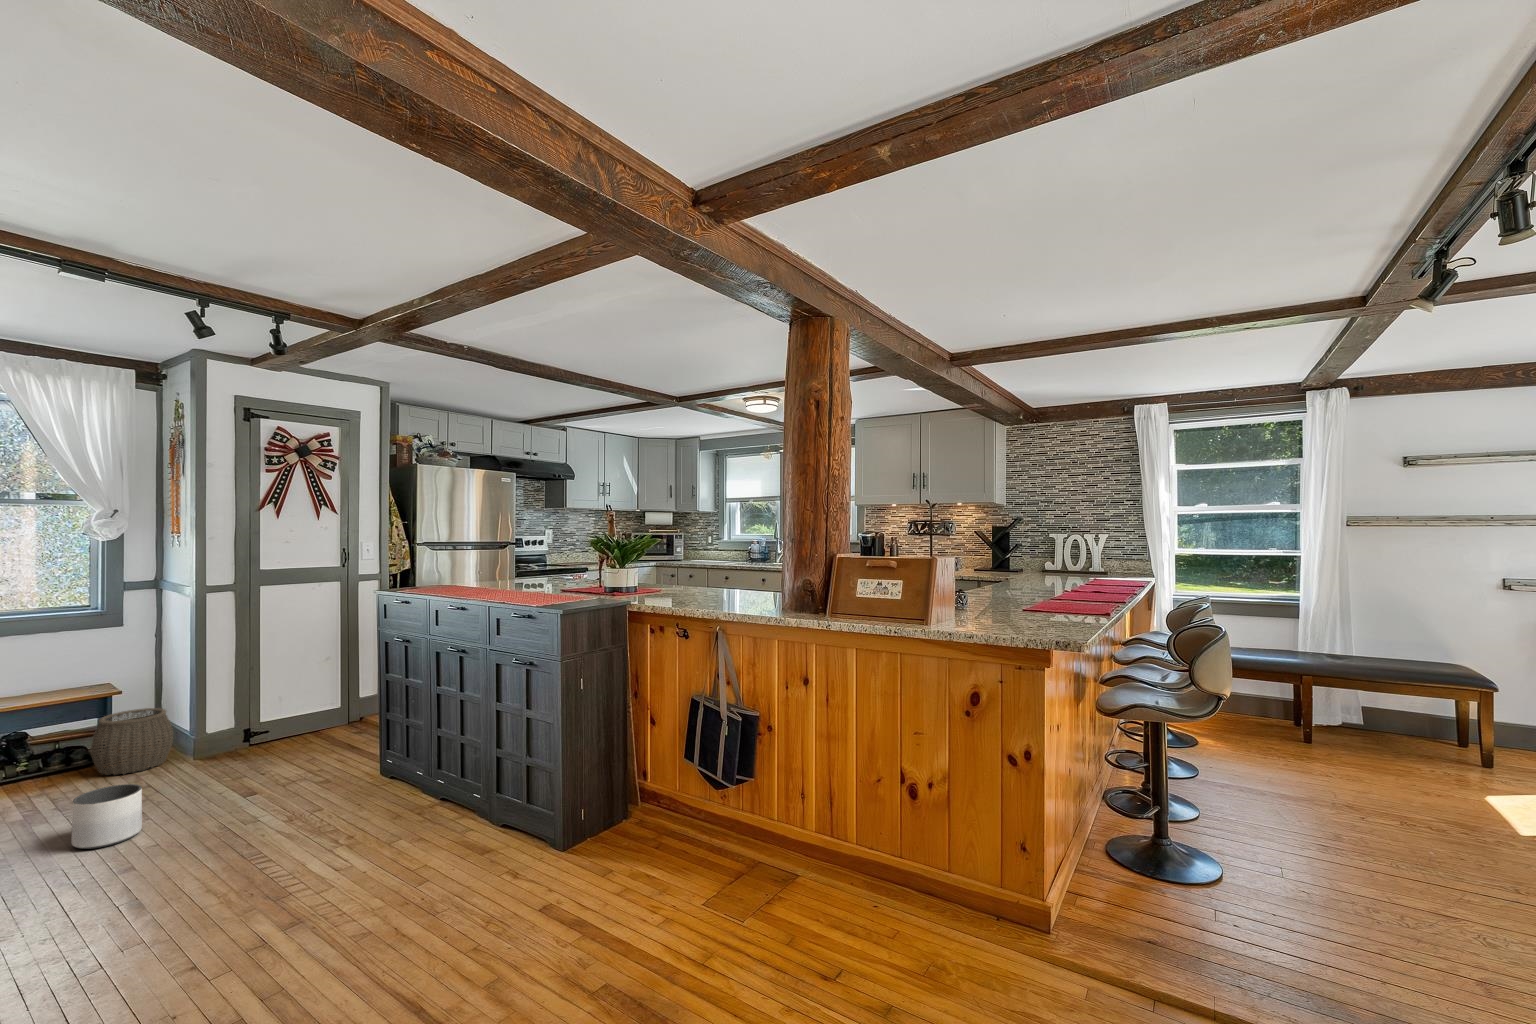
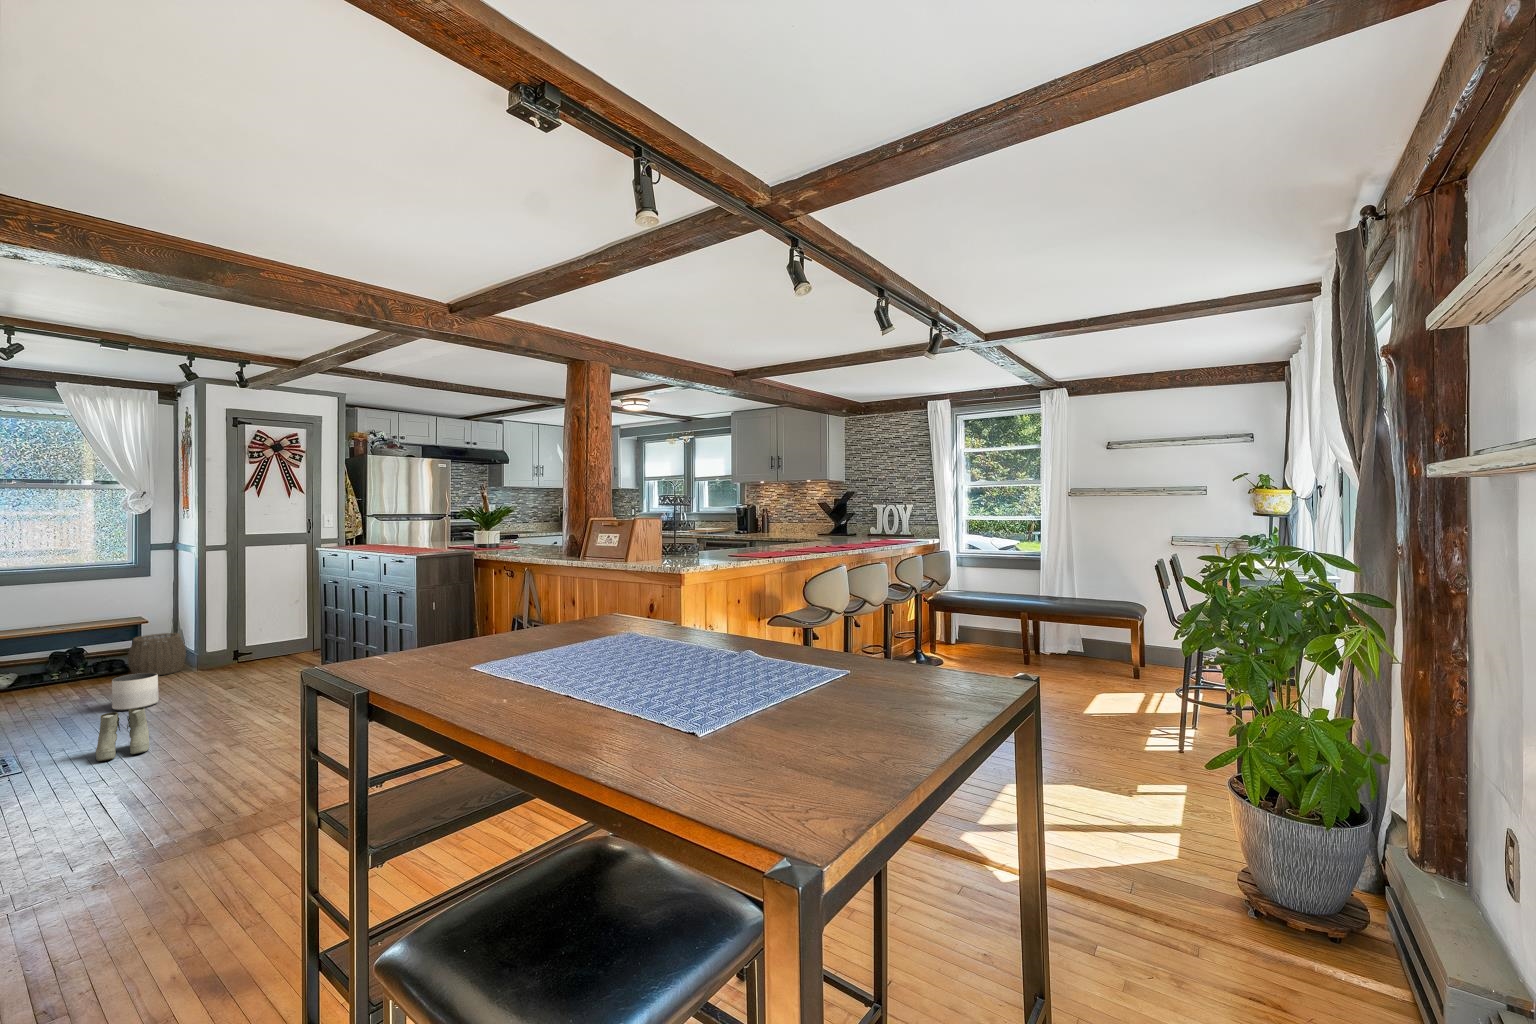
boots: none [51,876,140,985] -> present [96,708,149,761]

